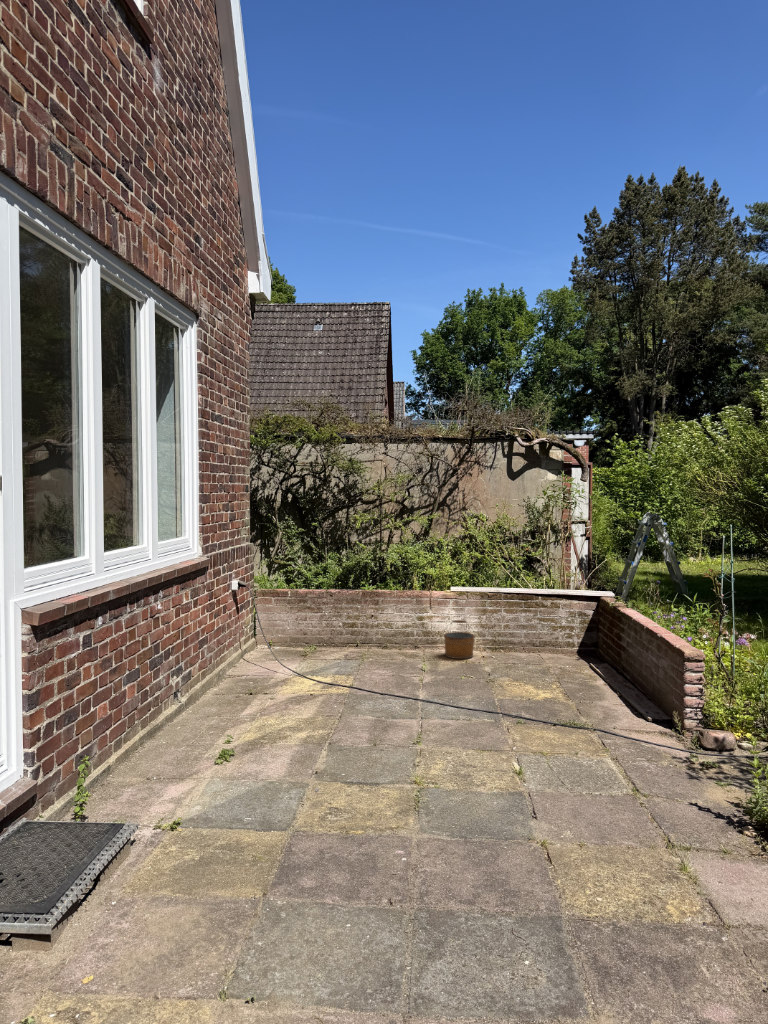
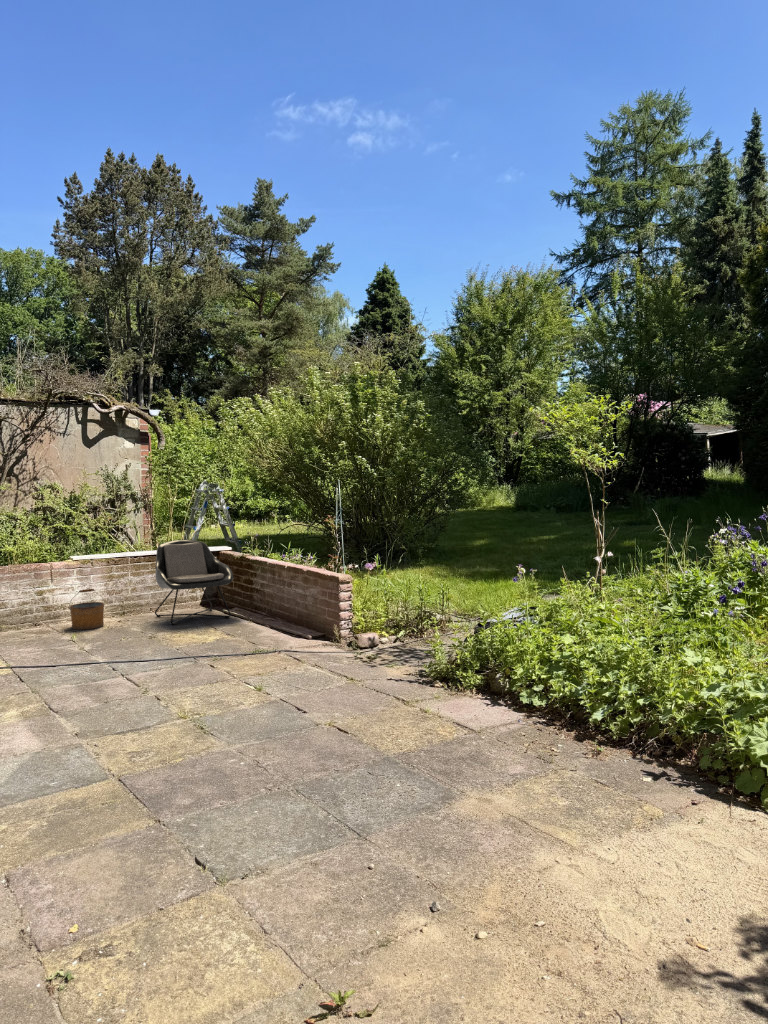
lounge chair: none [522,581,601,674] -> present [155,540,233,625]

